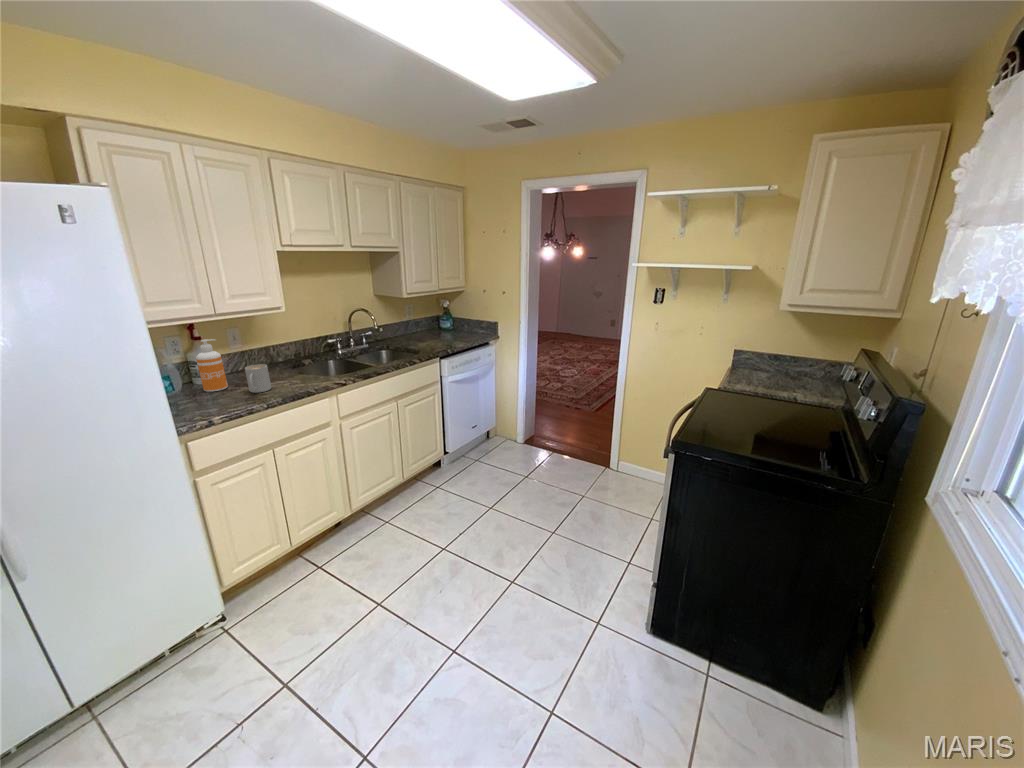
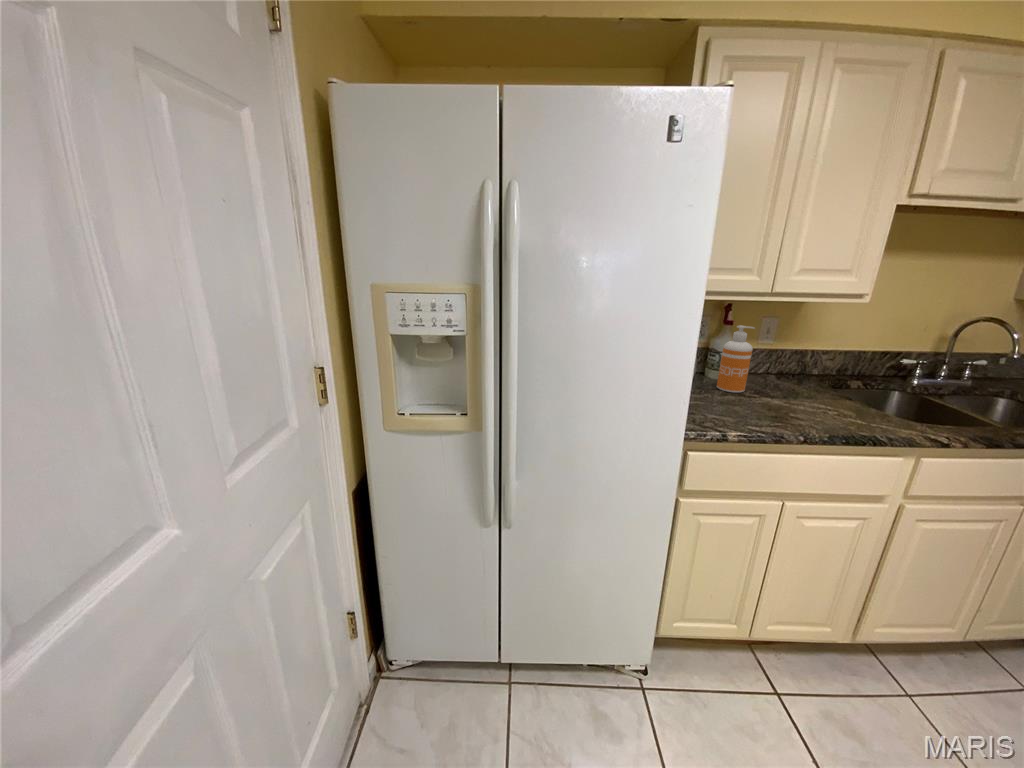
mug: present [245,364,271,393] -> none [775,372,815,414]

